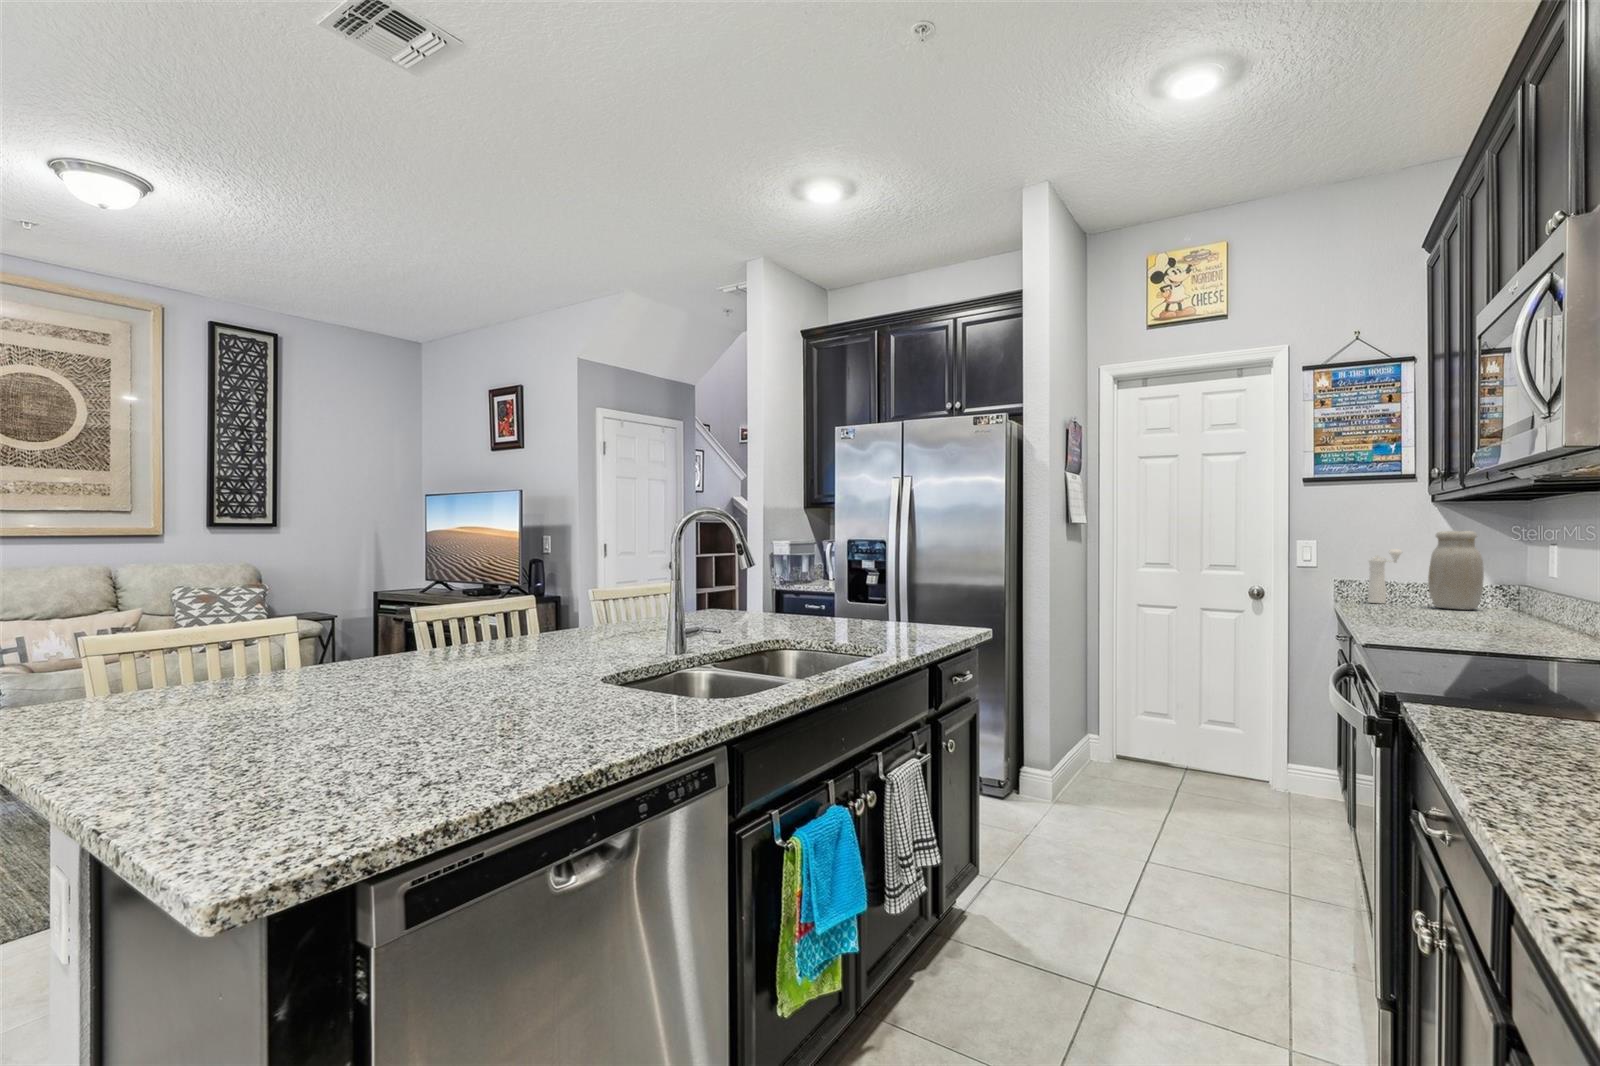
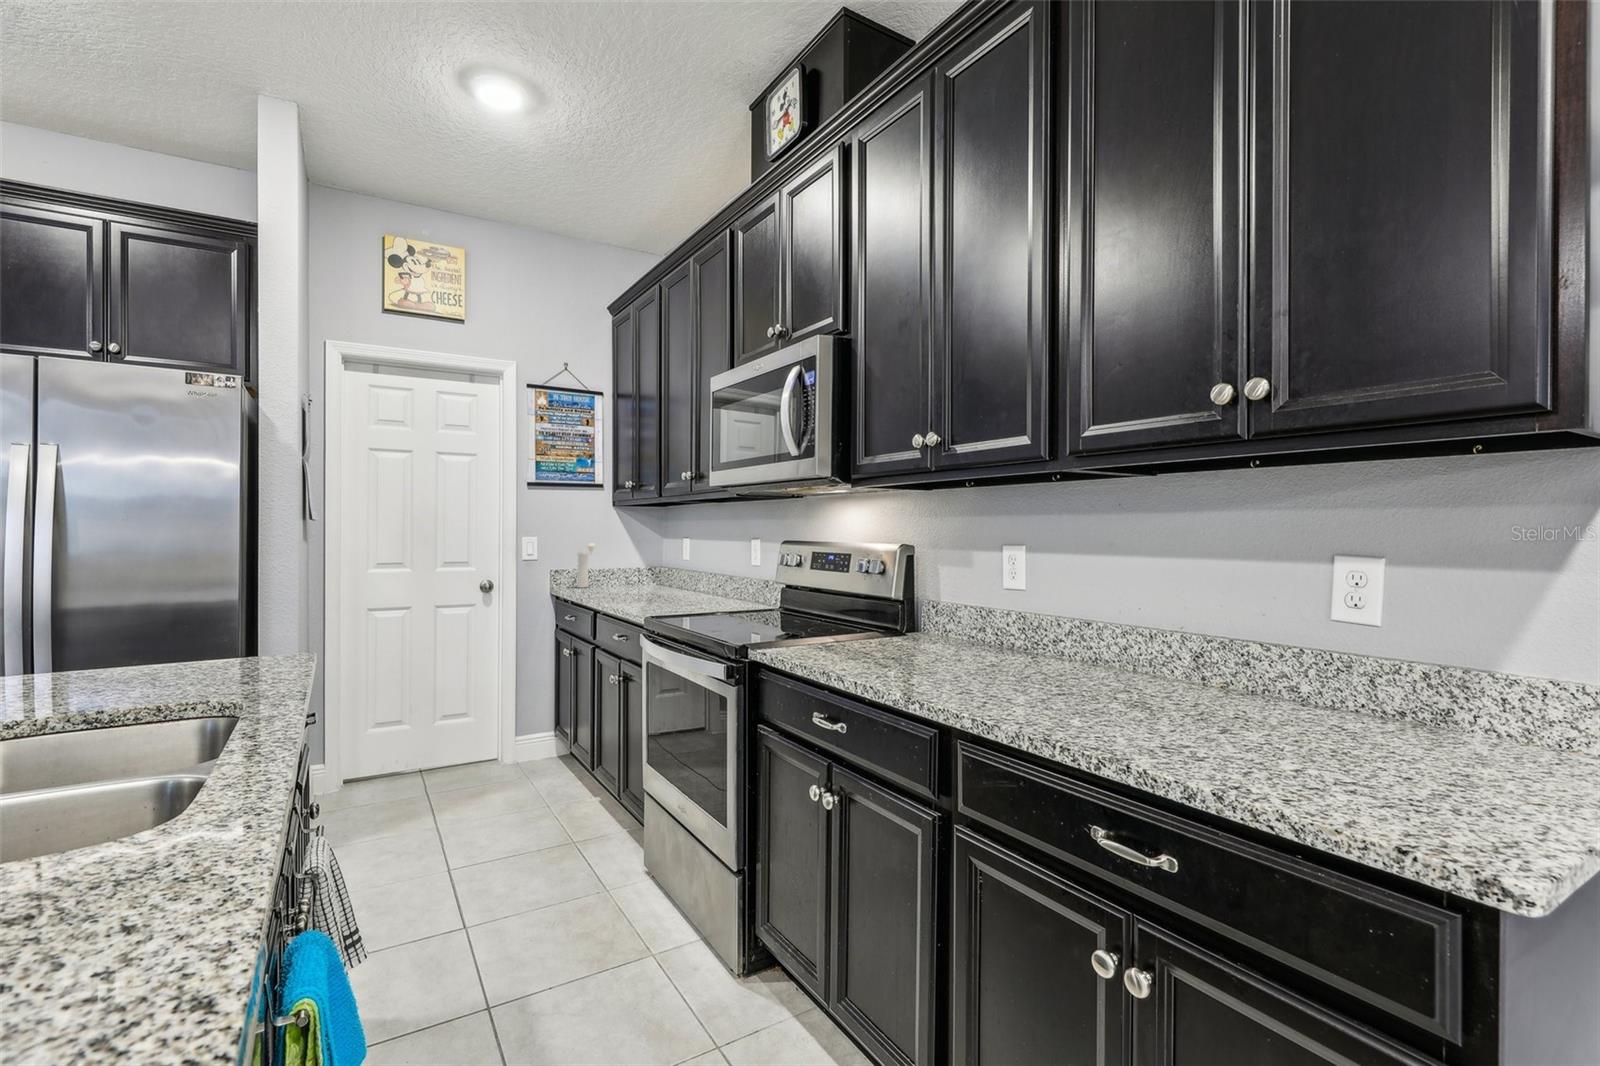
jar: present [1428,531,1484,610] -> none [618,530,650,588]

